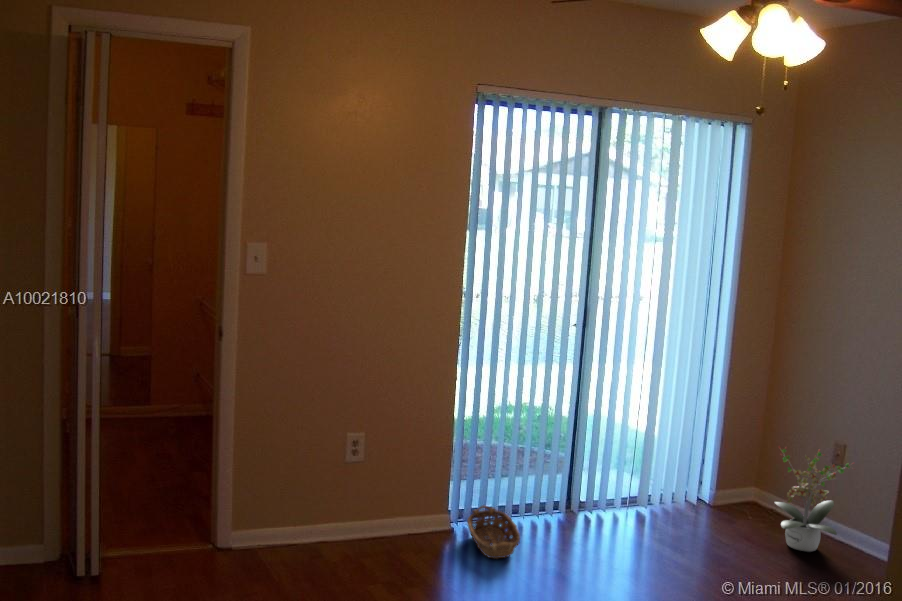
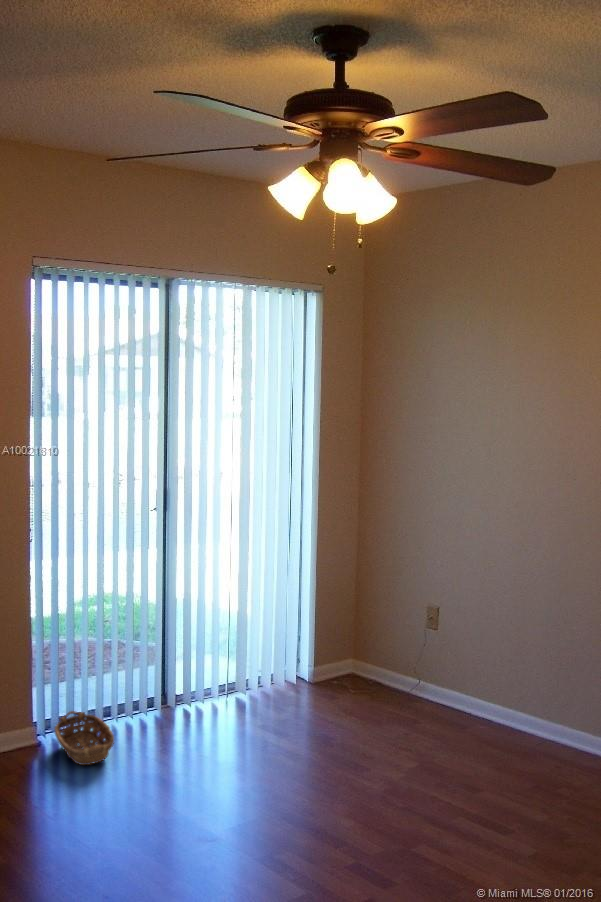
potted plant: present [775,446,854,552] -> none [369,610,441,713]

